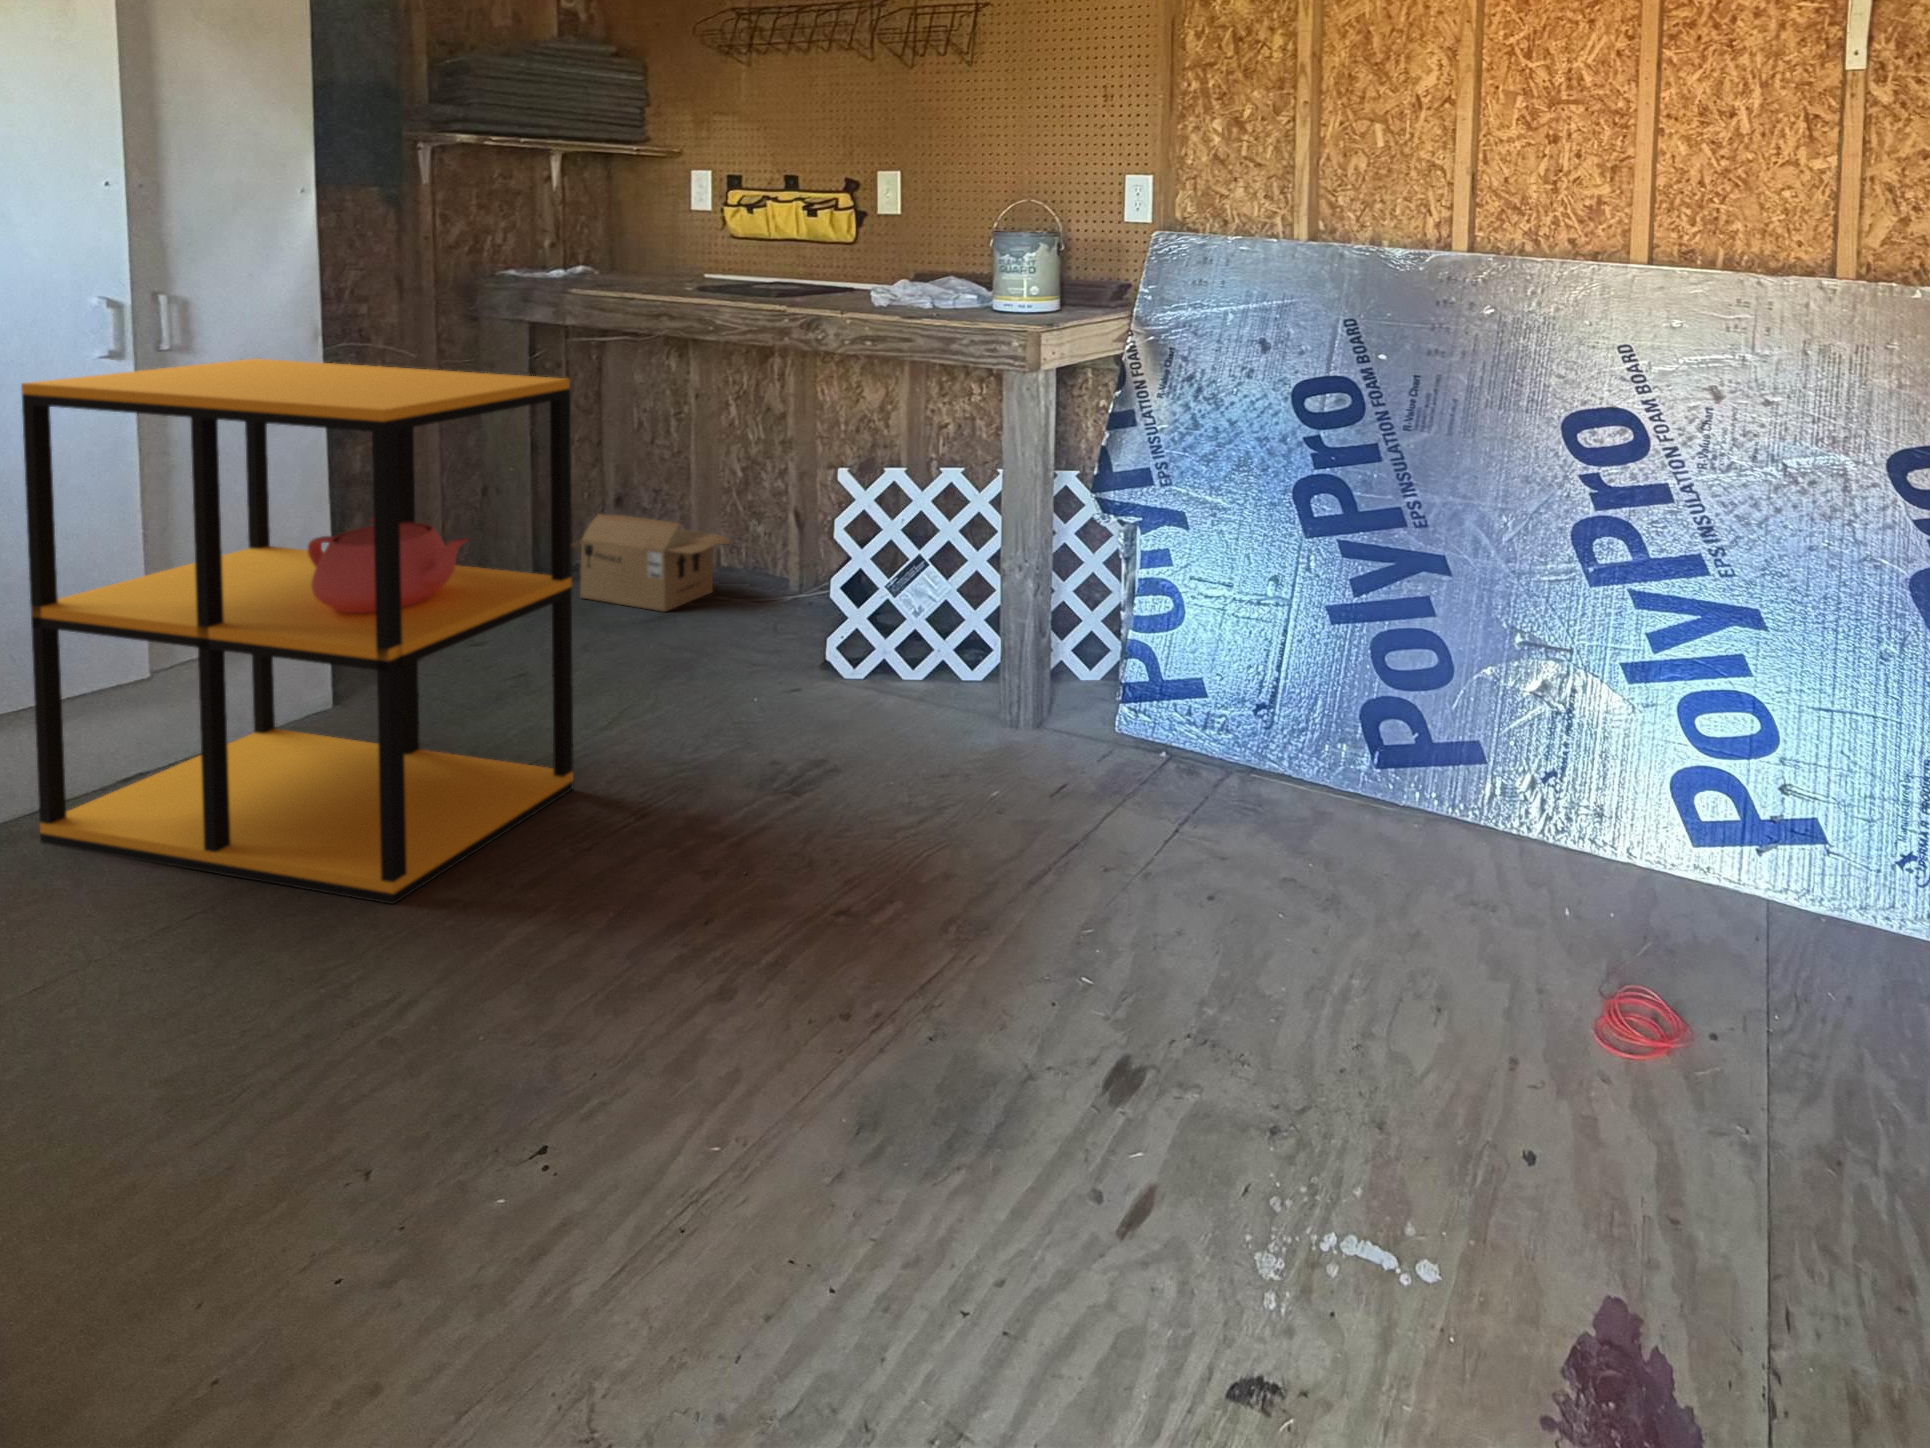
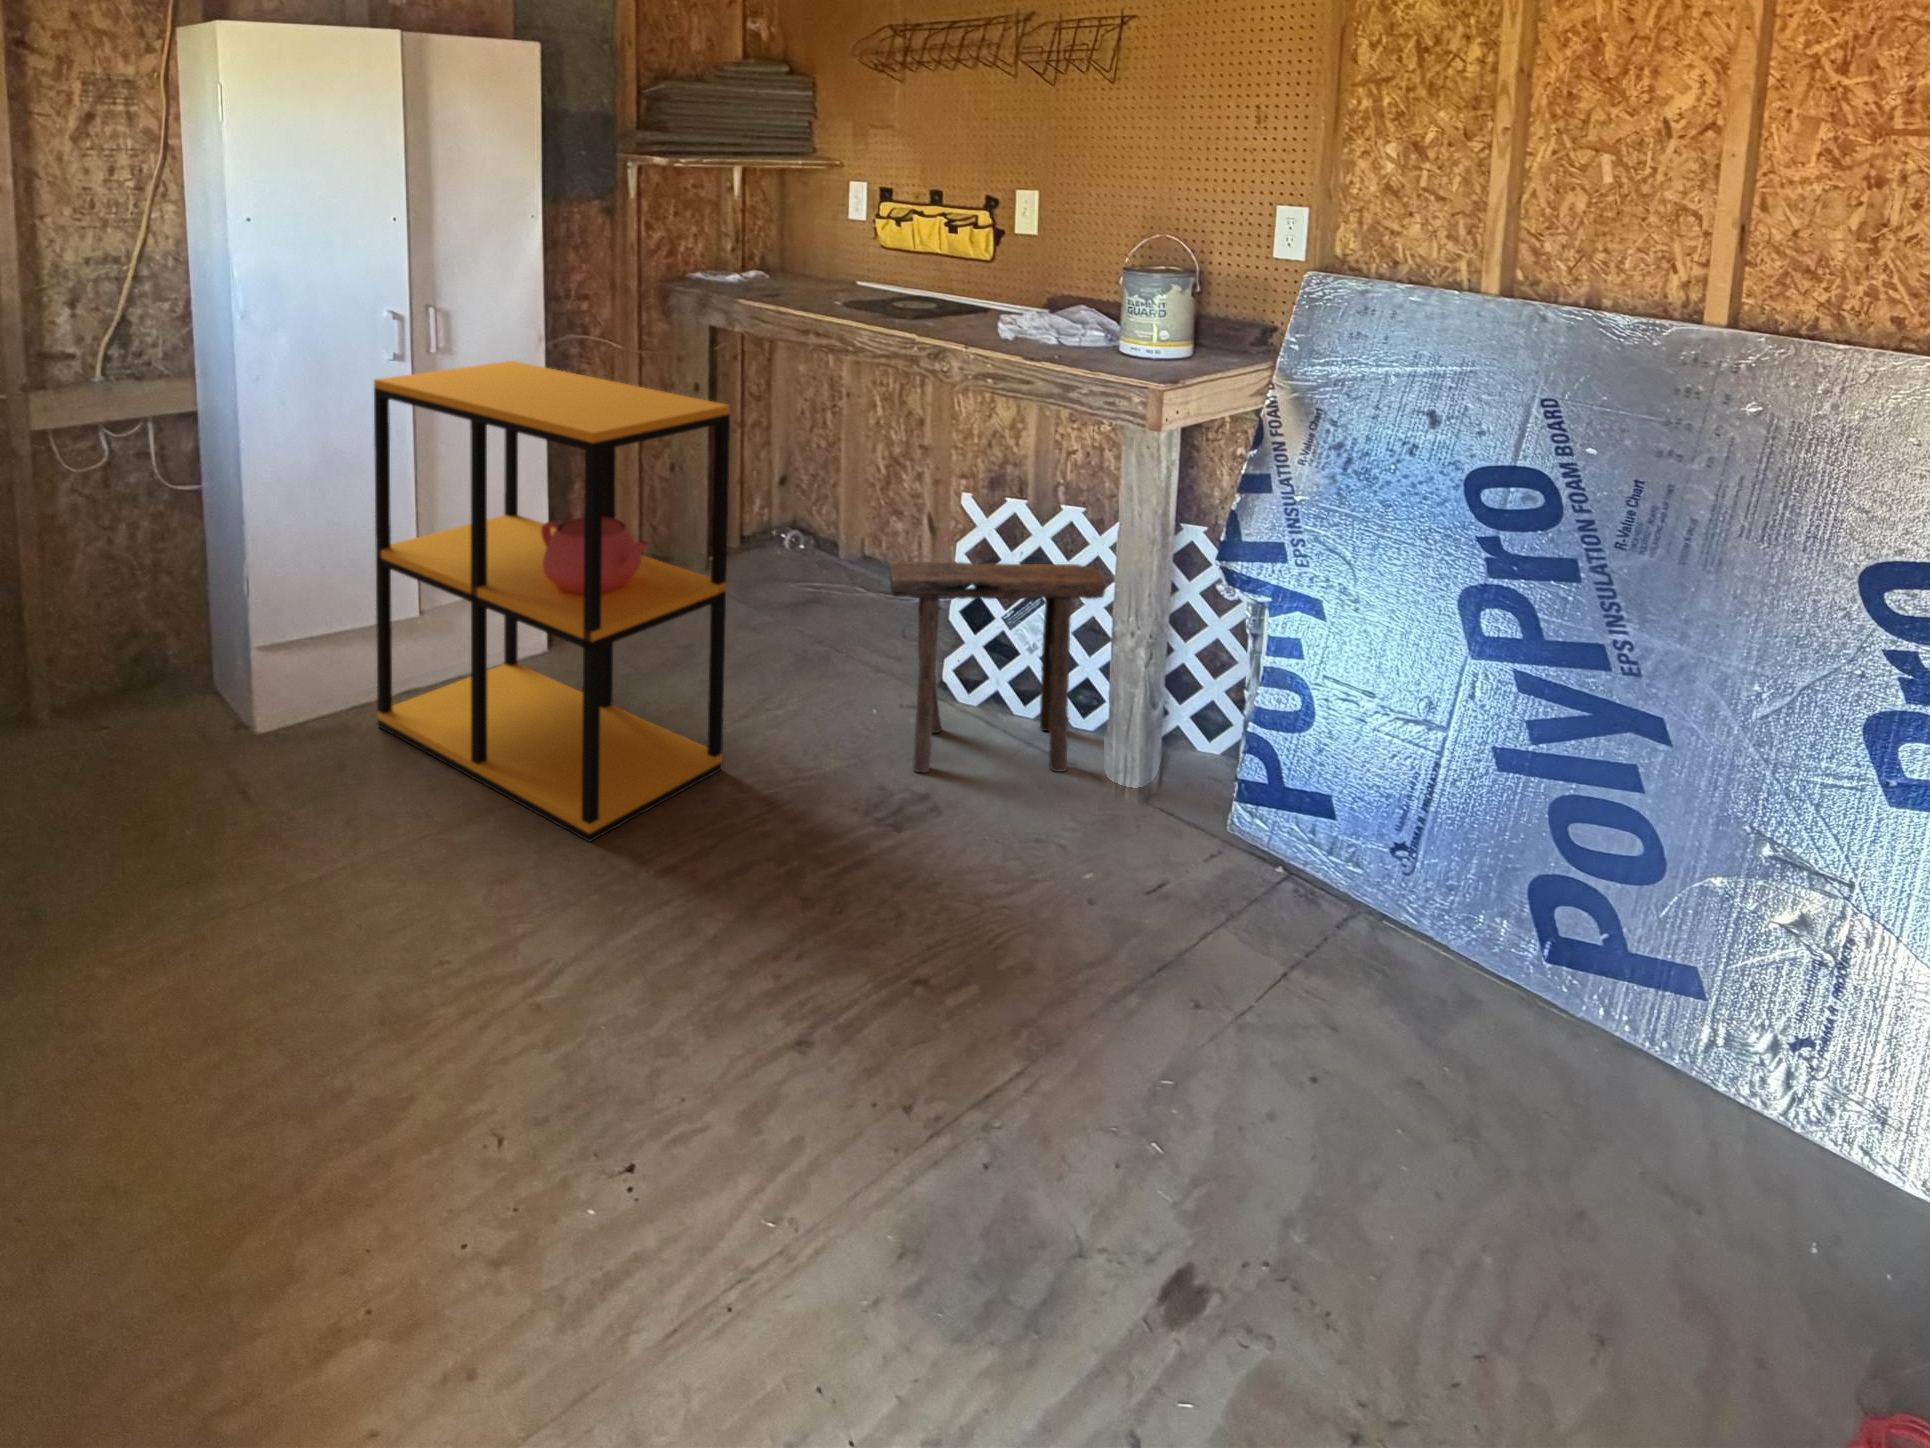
cardboard box: present [571,514,734,612] -> none [724,503,868,605]
stool: none [766,515,991,746] -> present [889,560,1106,772]

